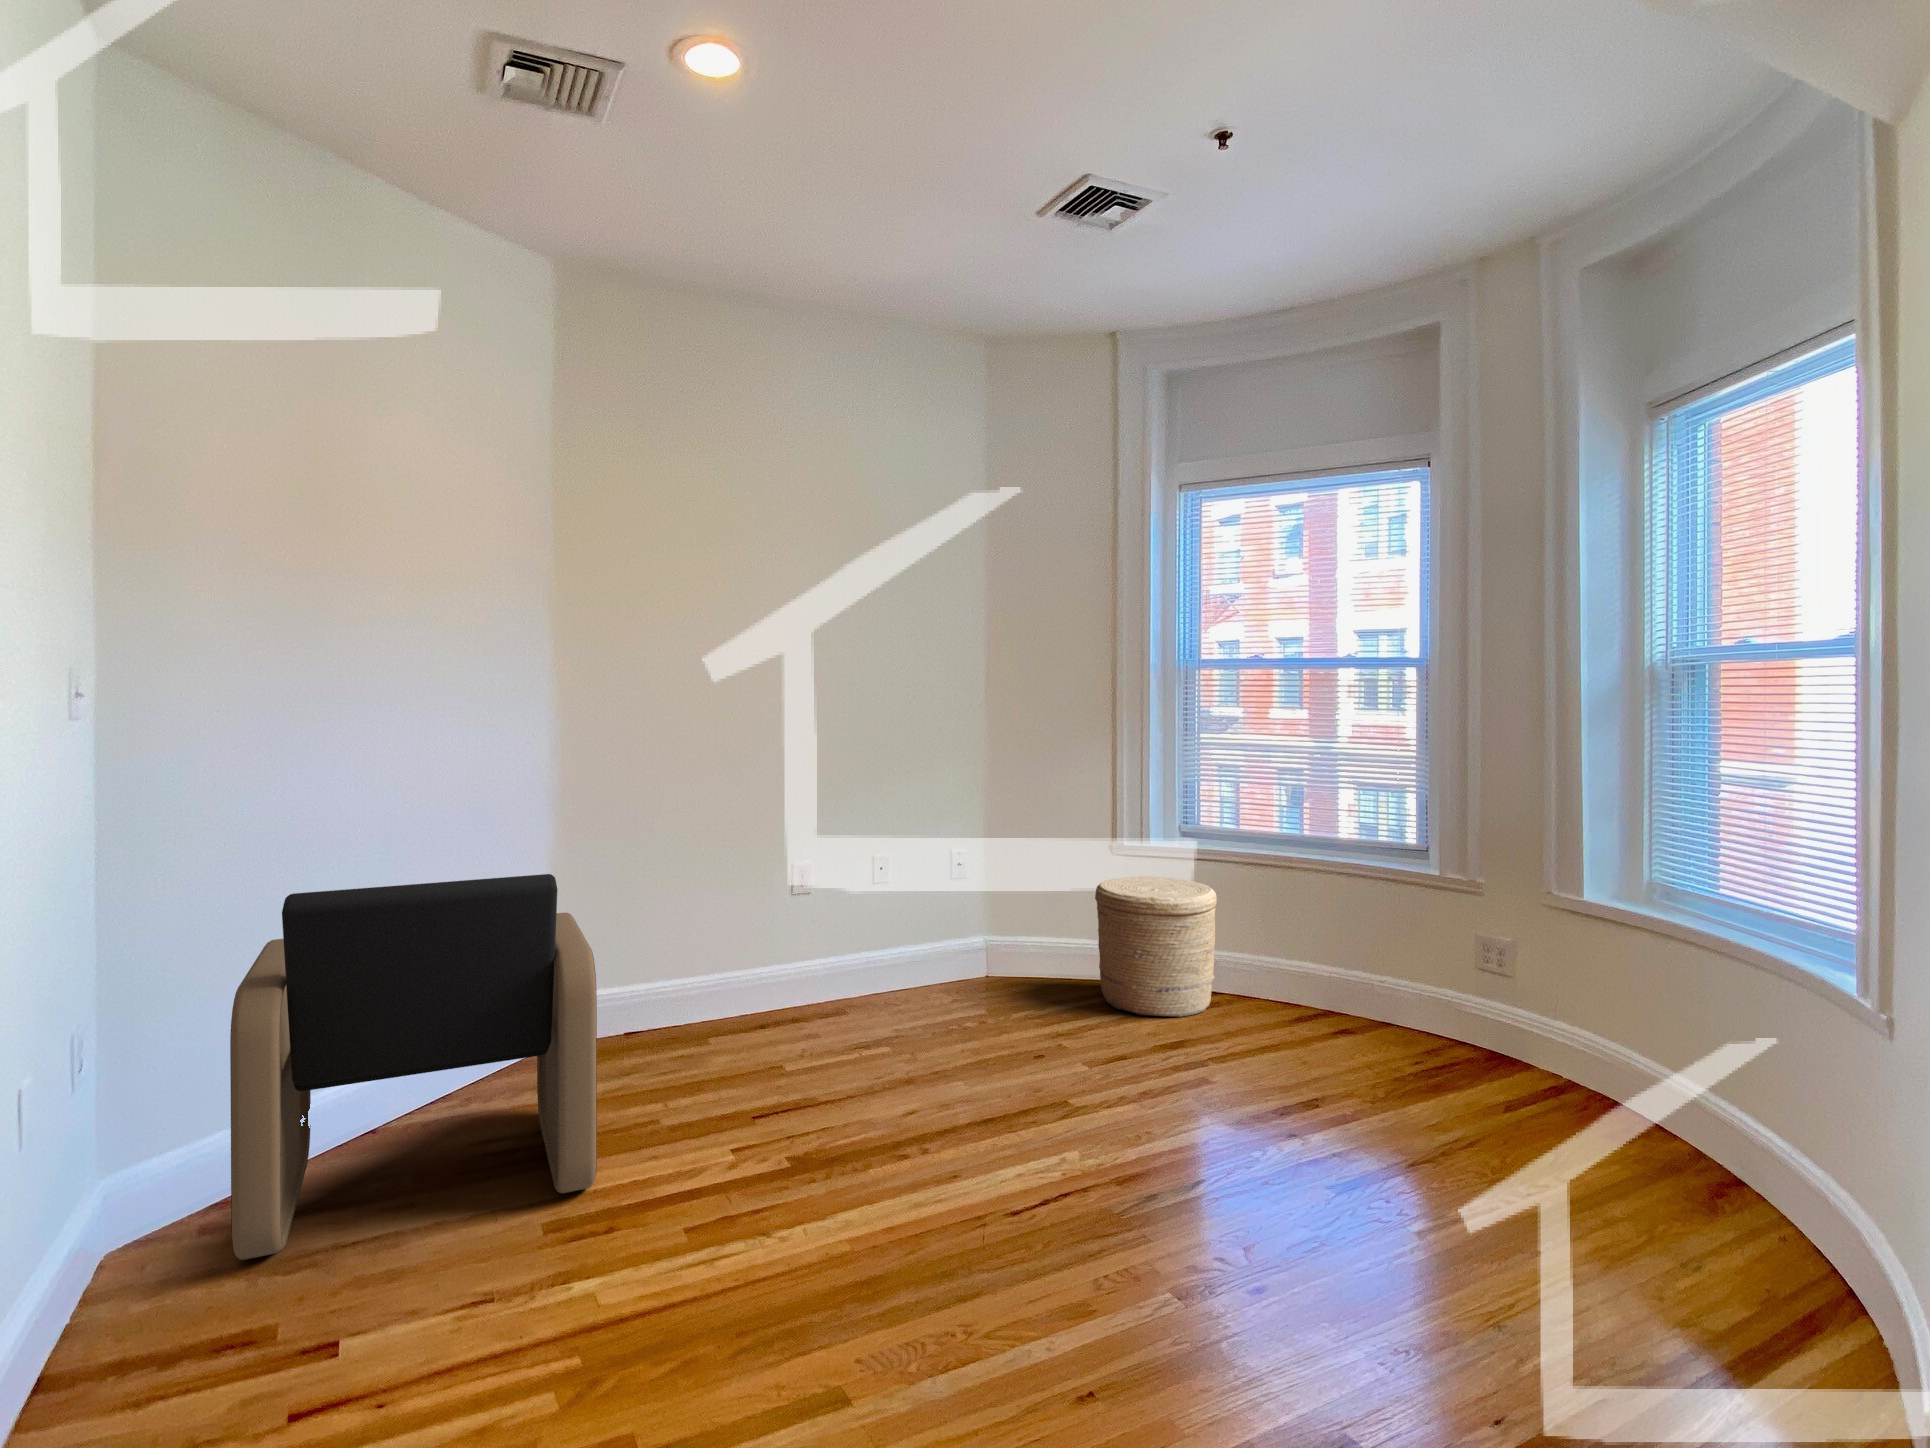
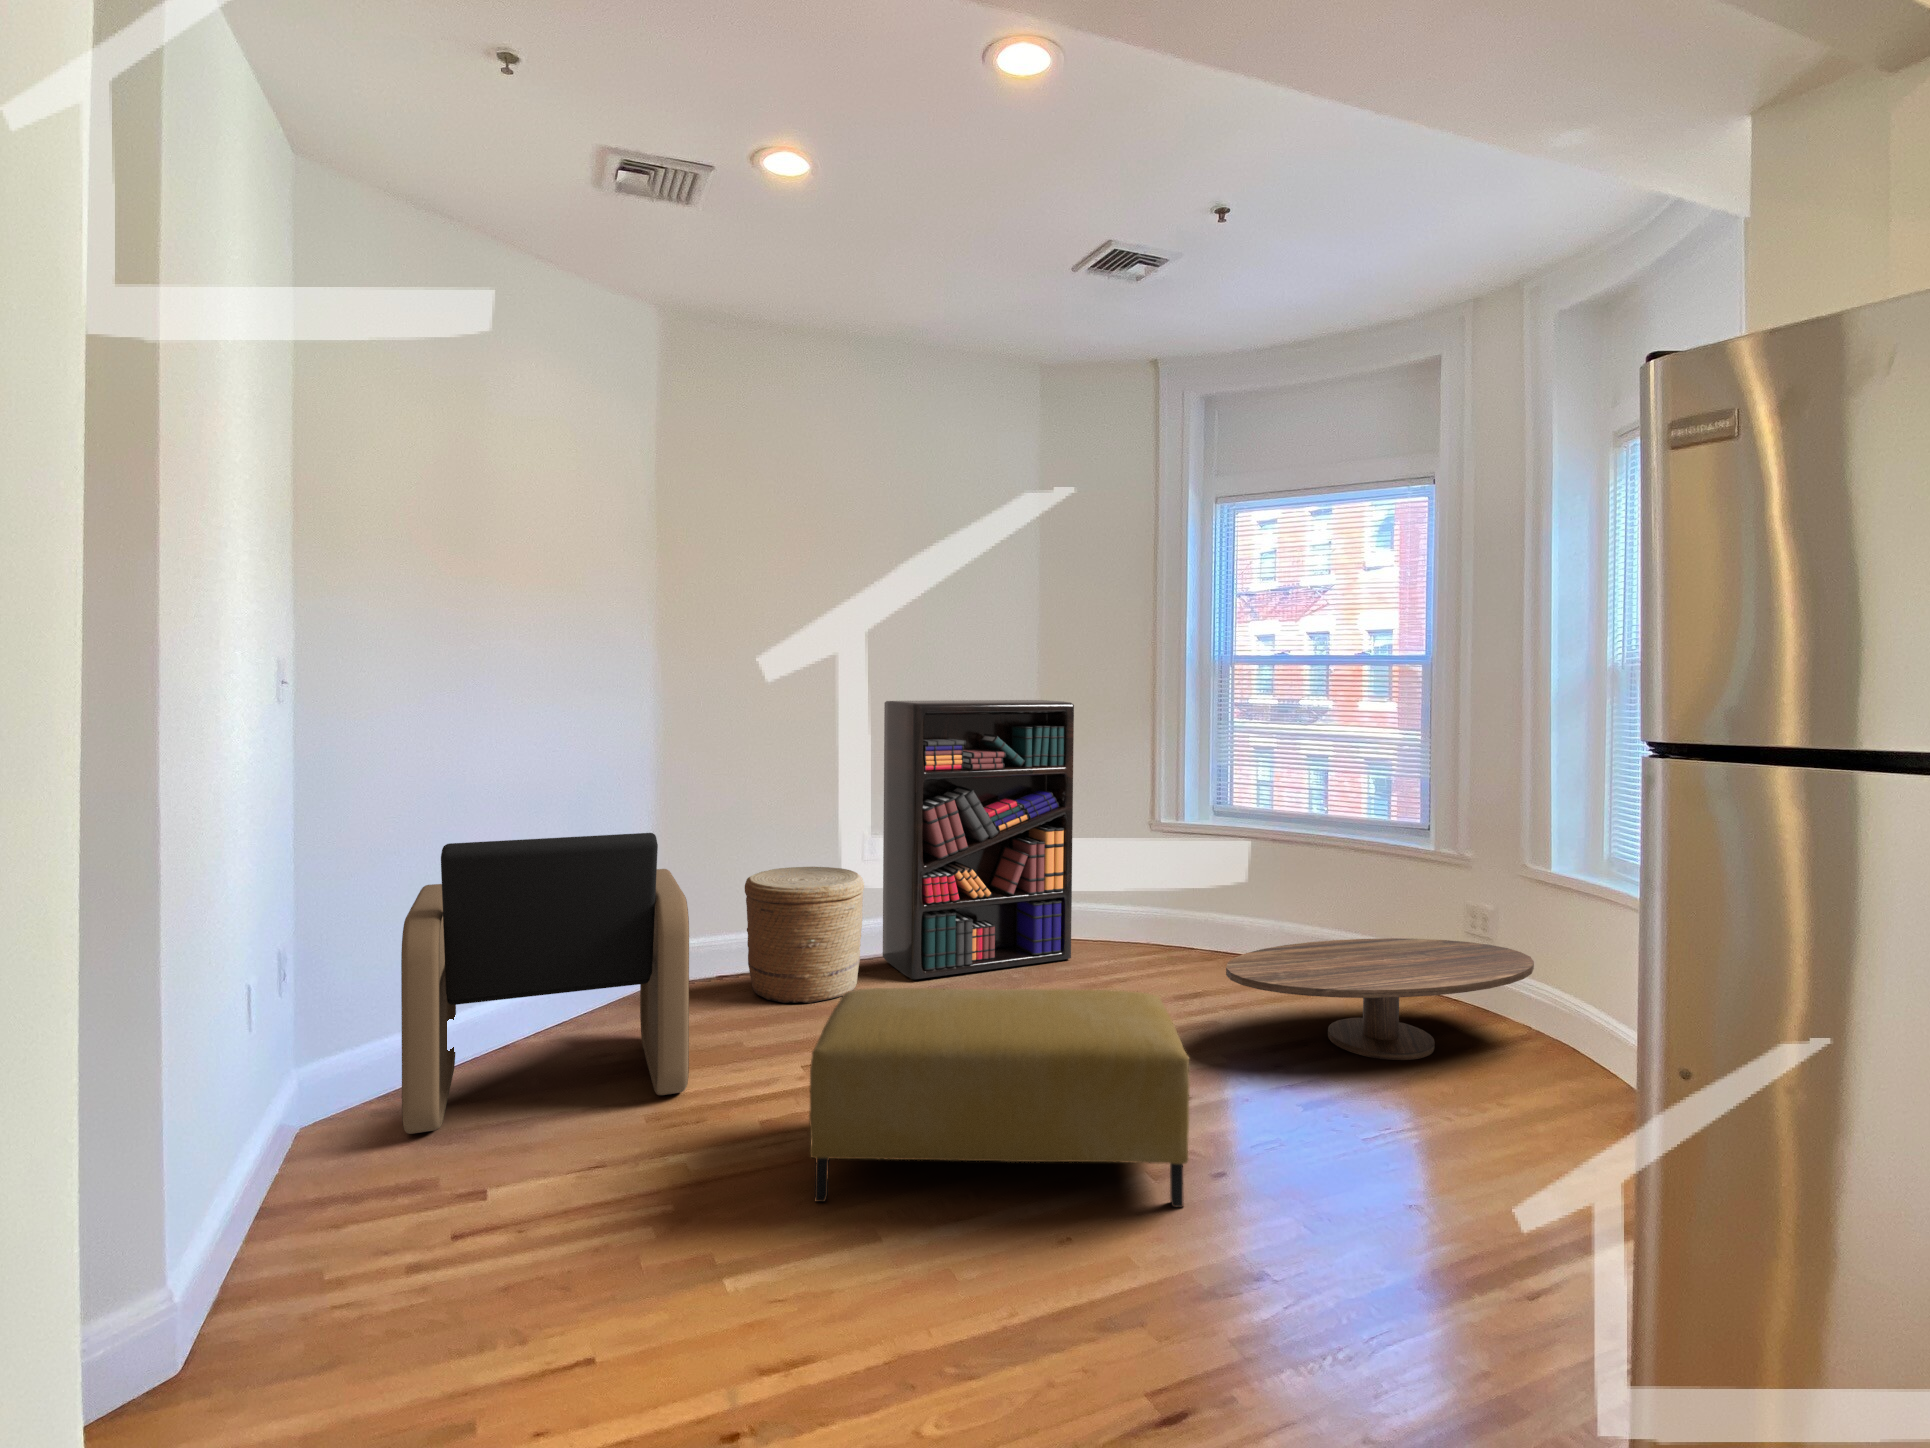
bookshelf: none [816,710,1029,1029] -> present [883,700,1074,980]
woven basket: present [1095,876,1217,1017] -> present [745,867,864,1003]
coffee table: none [1225,975,1568,1121] -> present [1226,938,1534,1060]
ottoman: none [754,1060,1231,1348] -> present [809,988,1190,1207]

